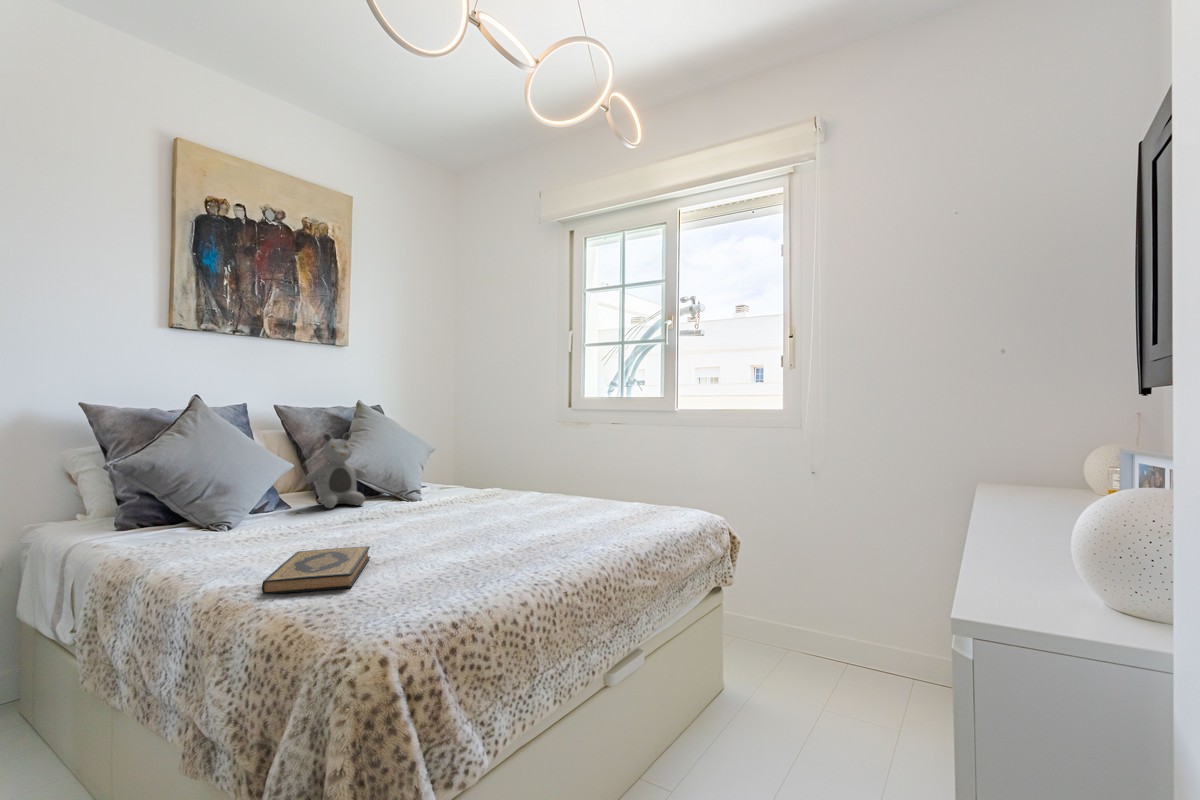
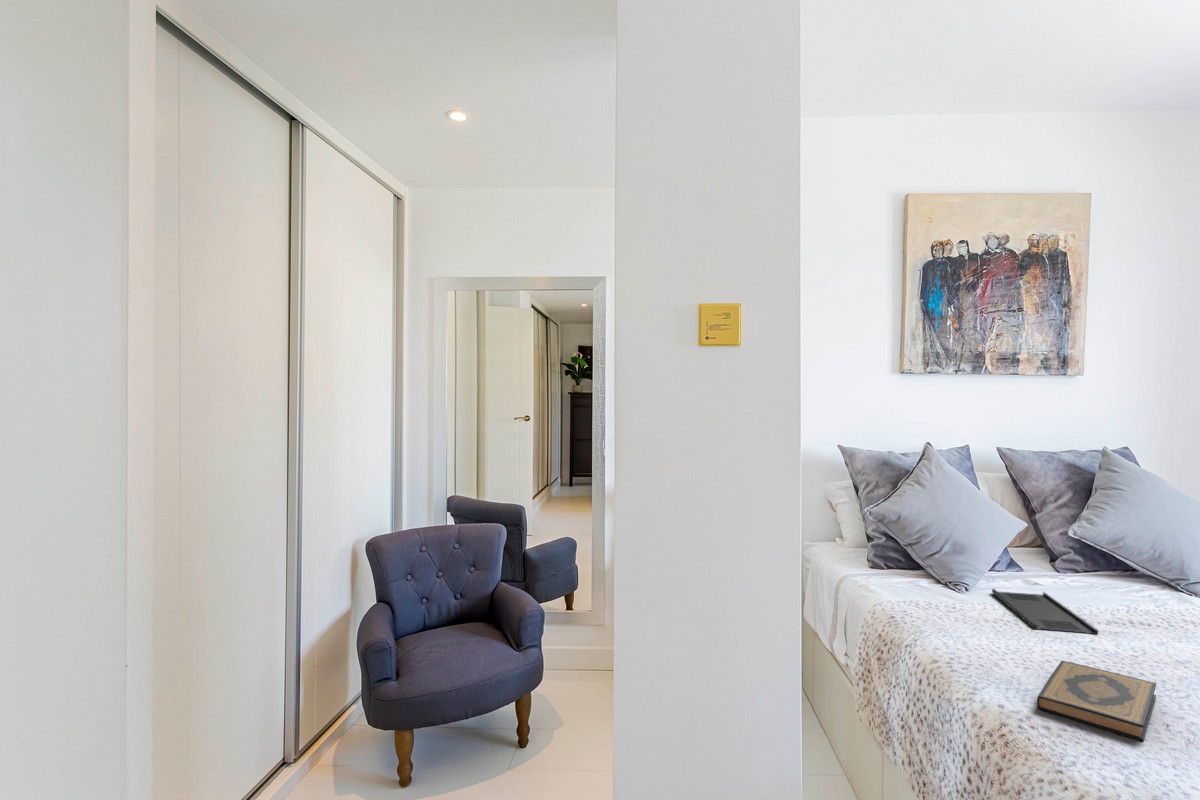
teddy bear: present [304,433,367,509] -> none [1039,496,1121,589]
tray: none [253,515,339,541] -> present [992,589,1098,634]

